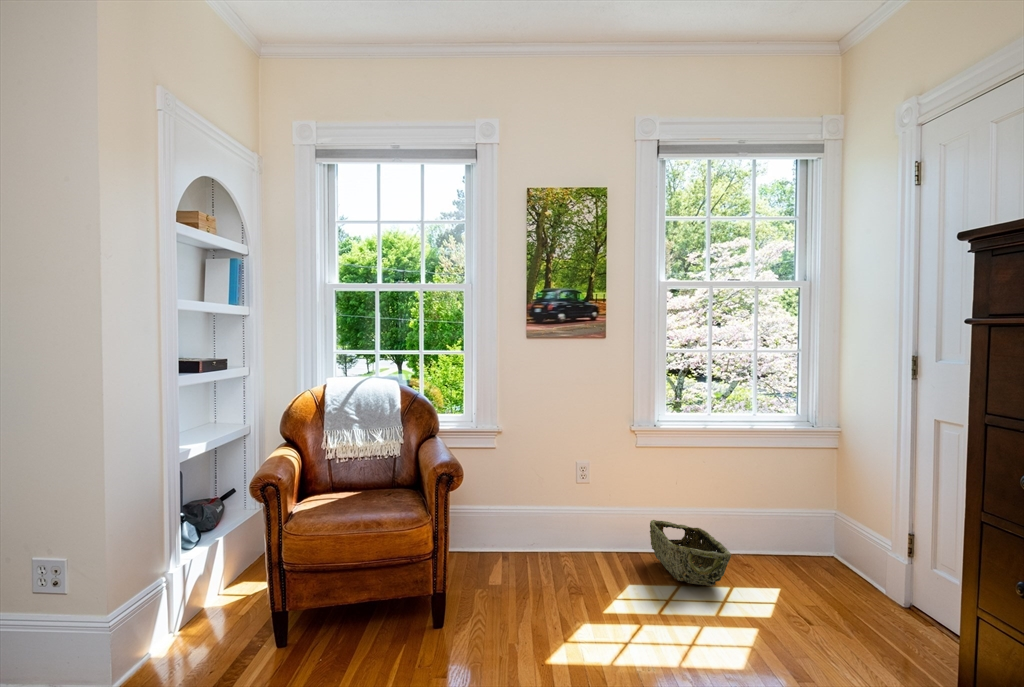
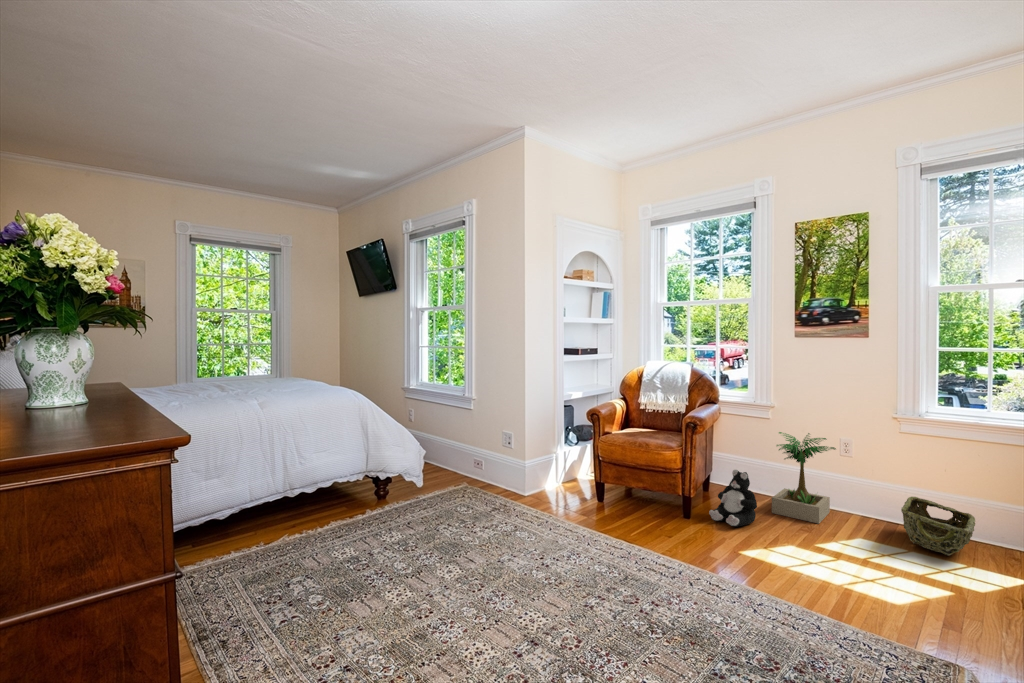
potted plant: none [515,460,593,583] -> present [772,432,836,524]
plush toy: none [466,537,526,631] -> present [709,470,757,527]

